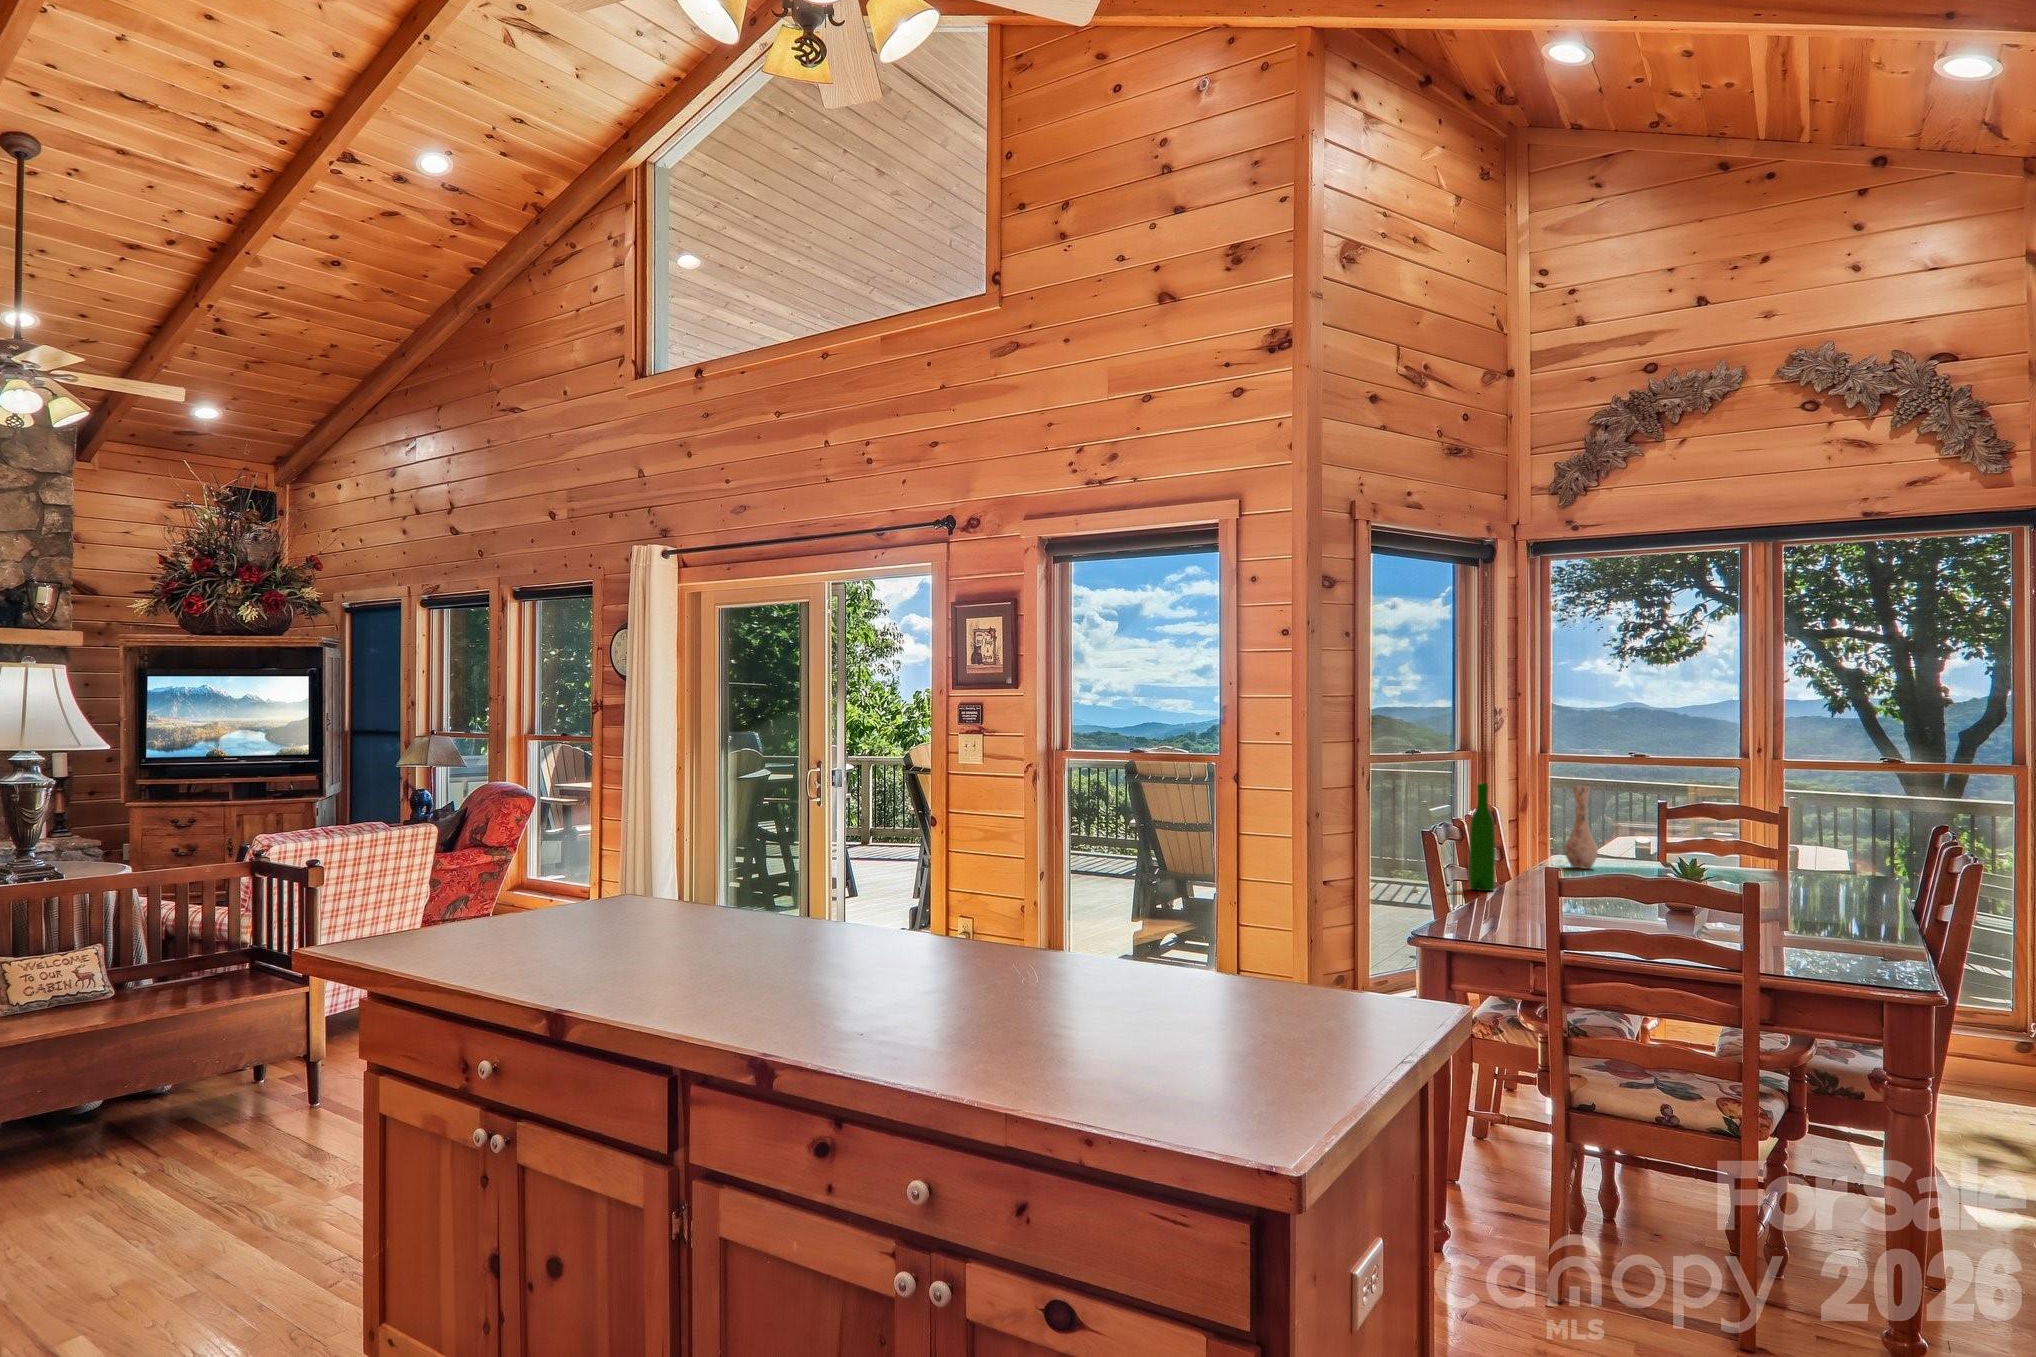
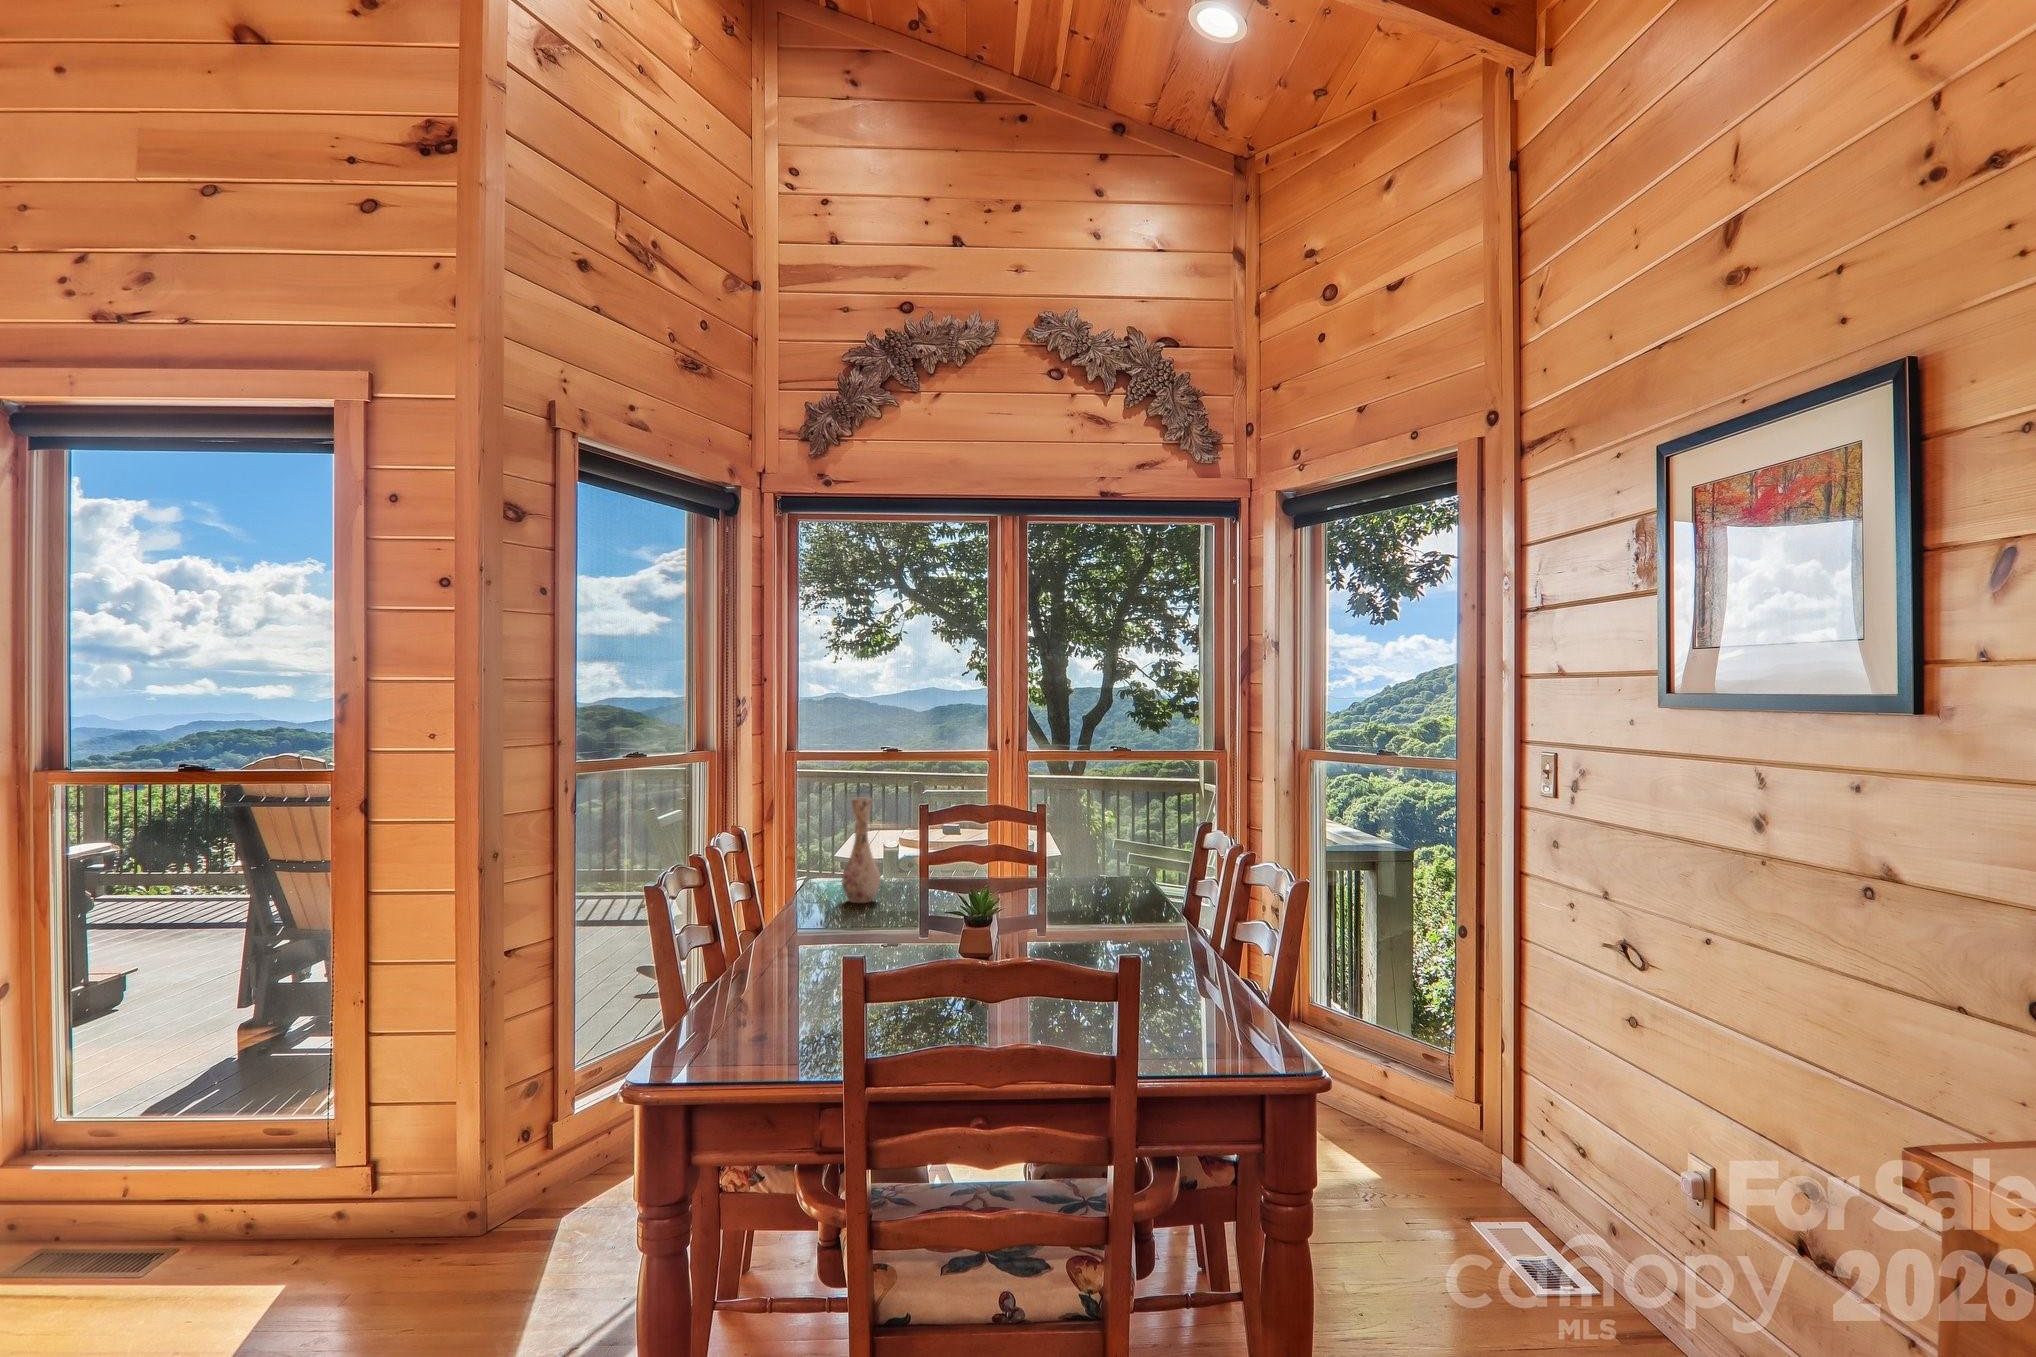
wine bottle: present [1469,783,1496,891] -> none [756,857,799,1043]

